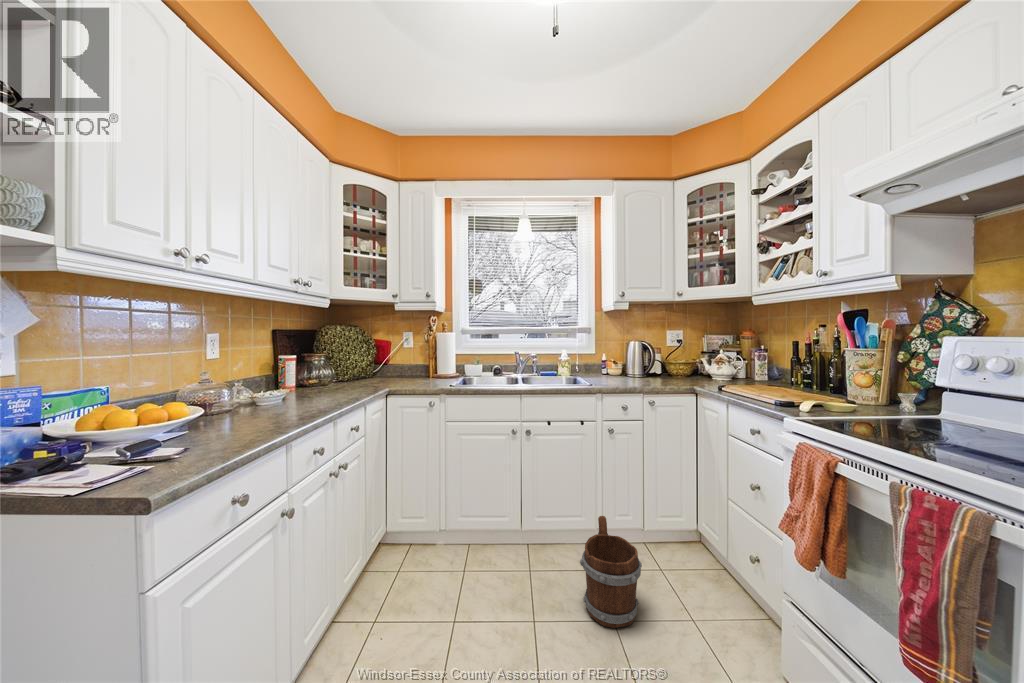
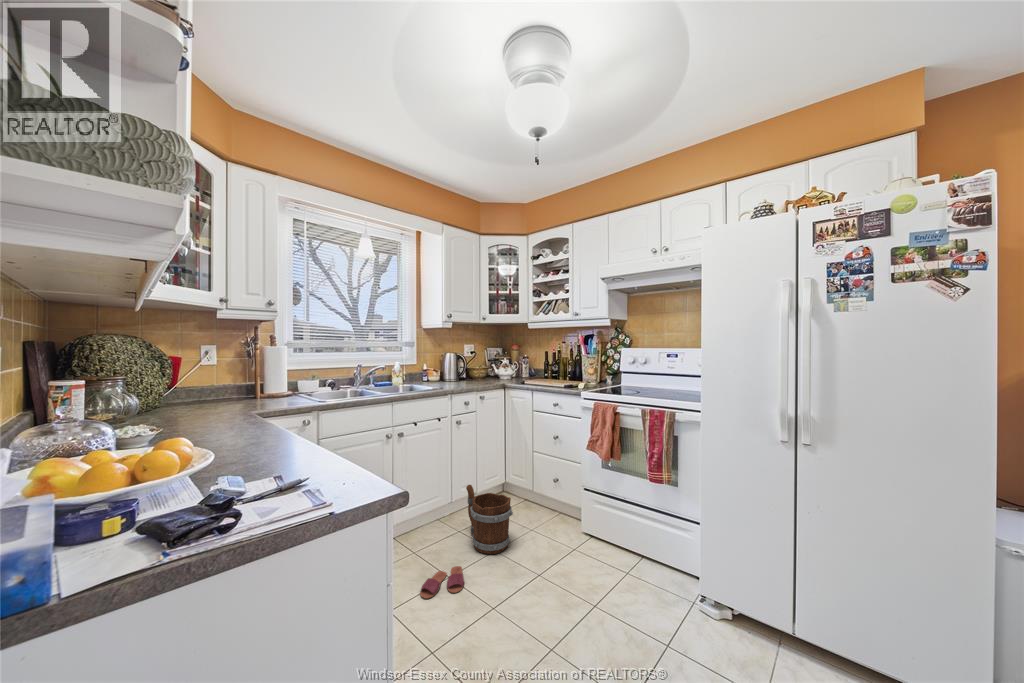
slippers: none [482,609,550,650] -> present [420,566,464,599]

